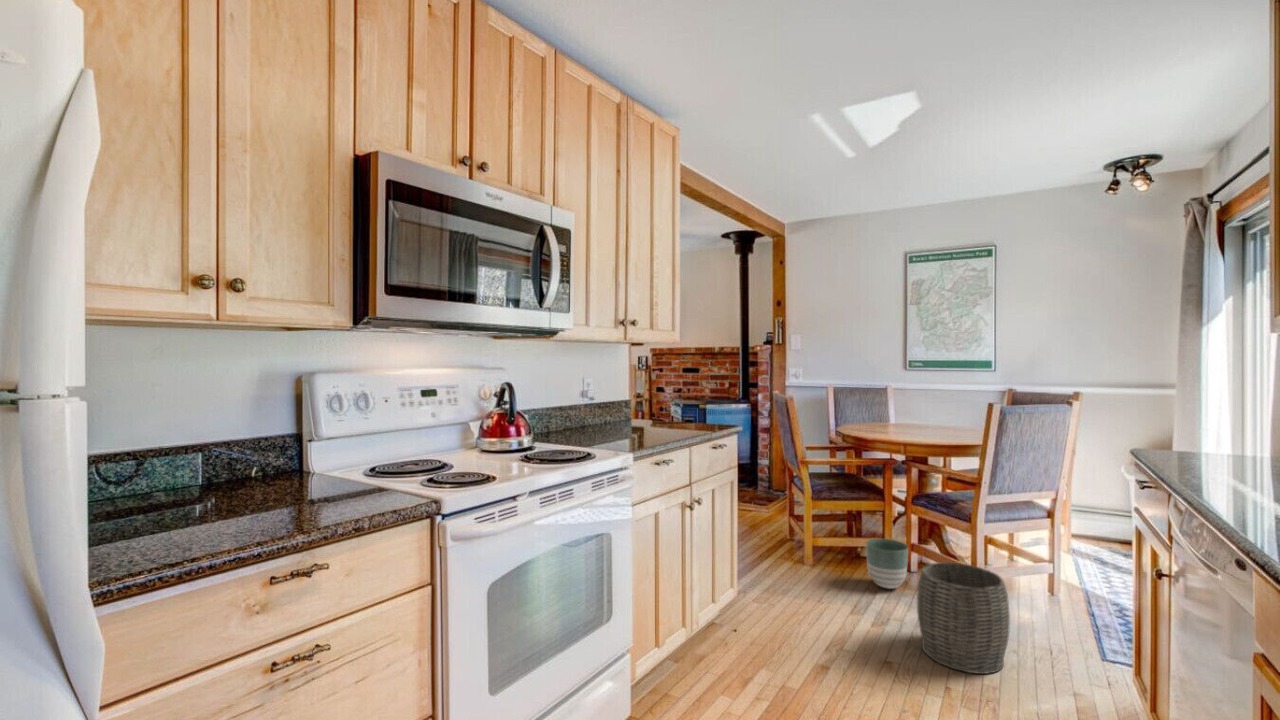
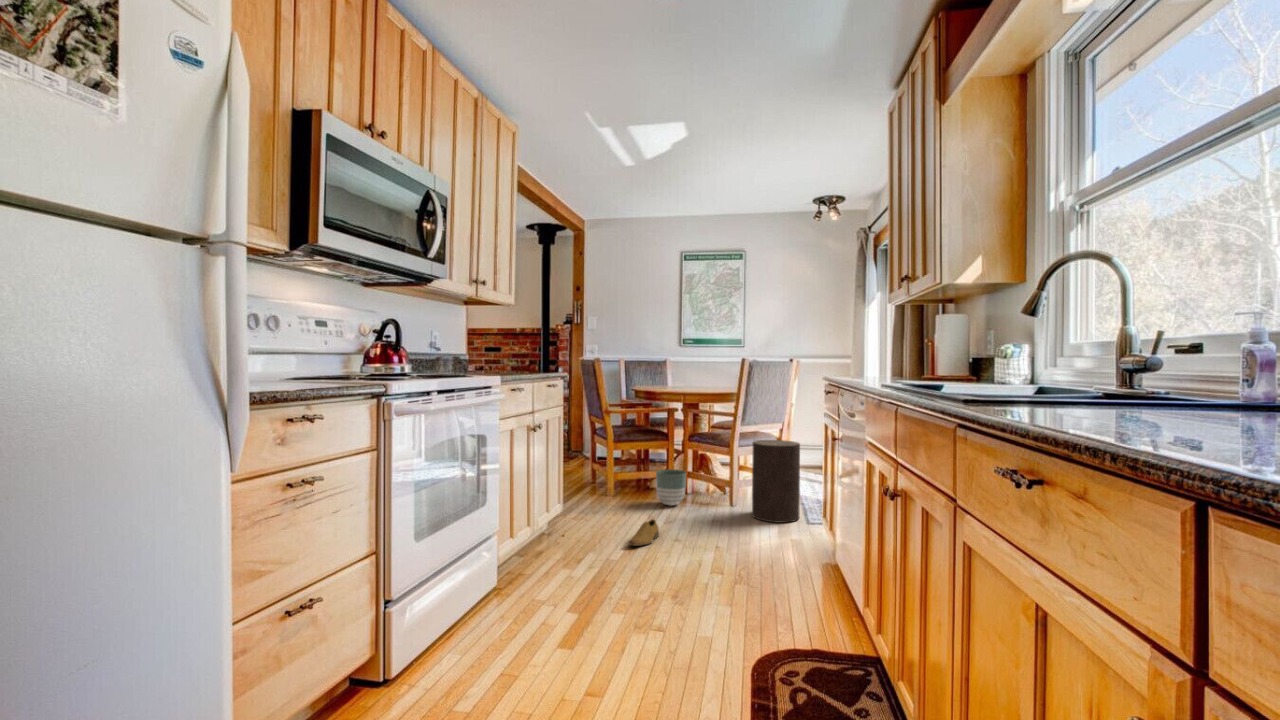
stool: none [1008,517,1089,647] -> present [752,440,800,523]
woven basket: present [917,562,1010,674] -> none [695,471,753,540]
shoe: none [818,623,865,666] -> present [628,519,659,546]

